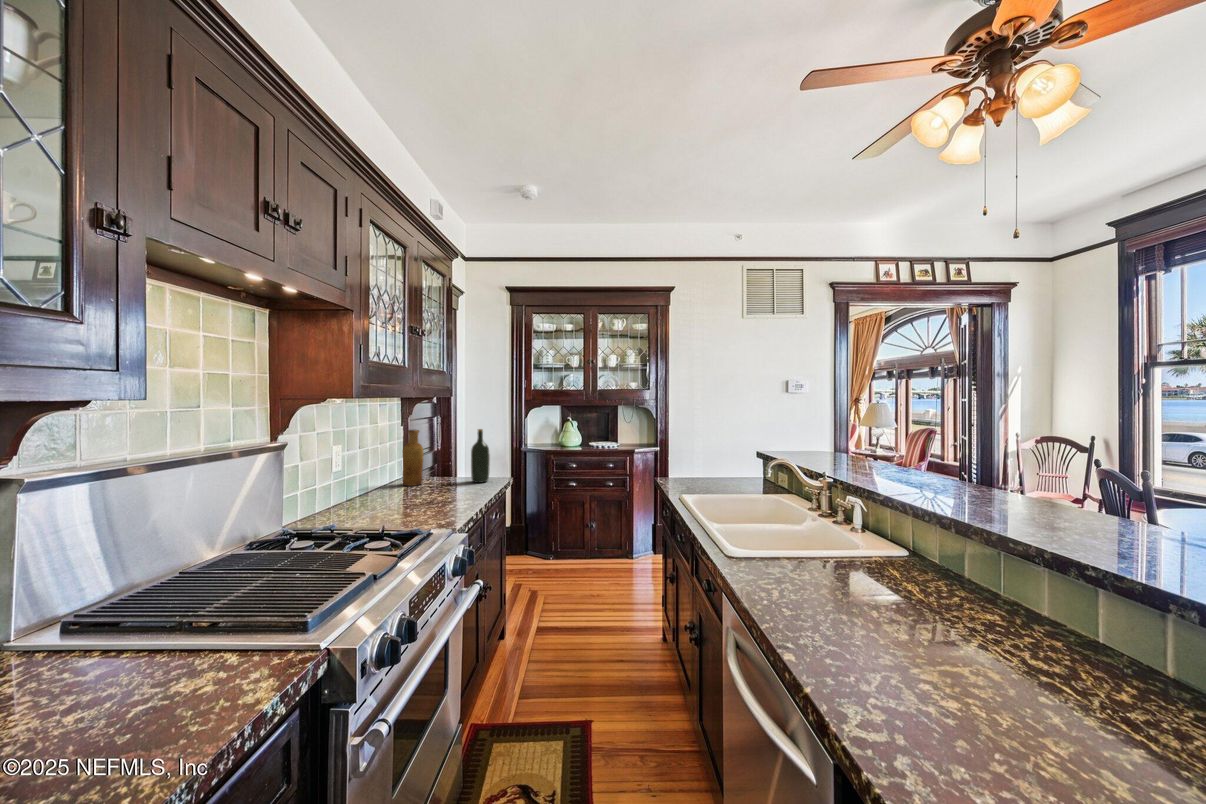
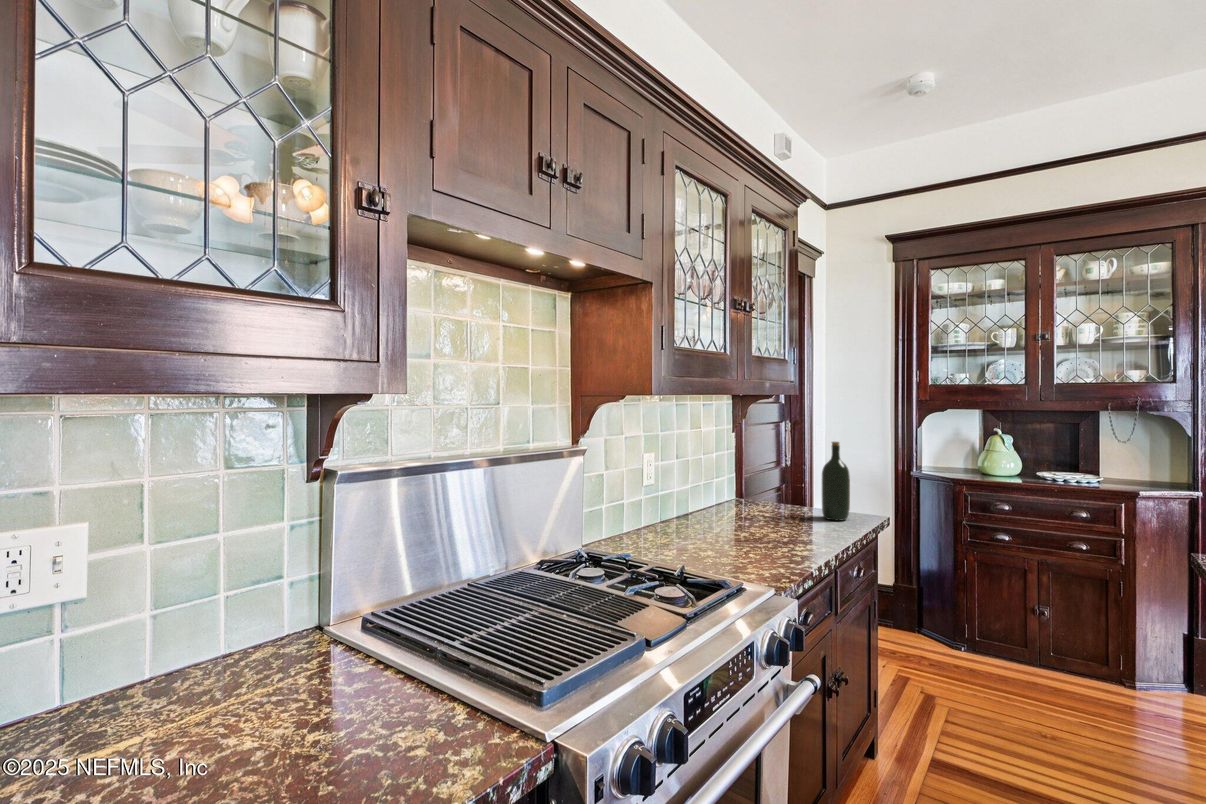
vase: present [403,430,423,486] -> none [729,439,756,514]

